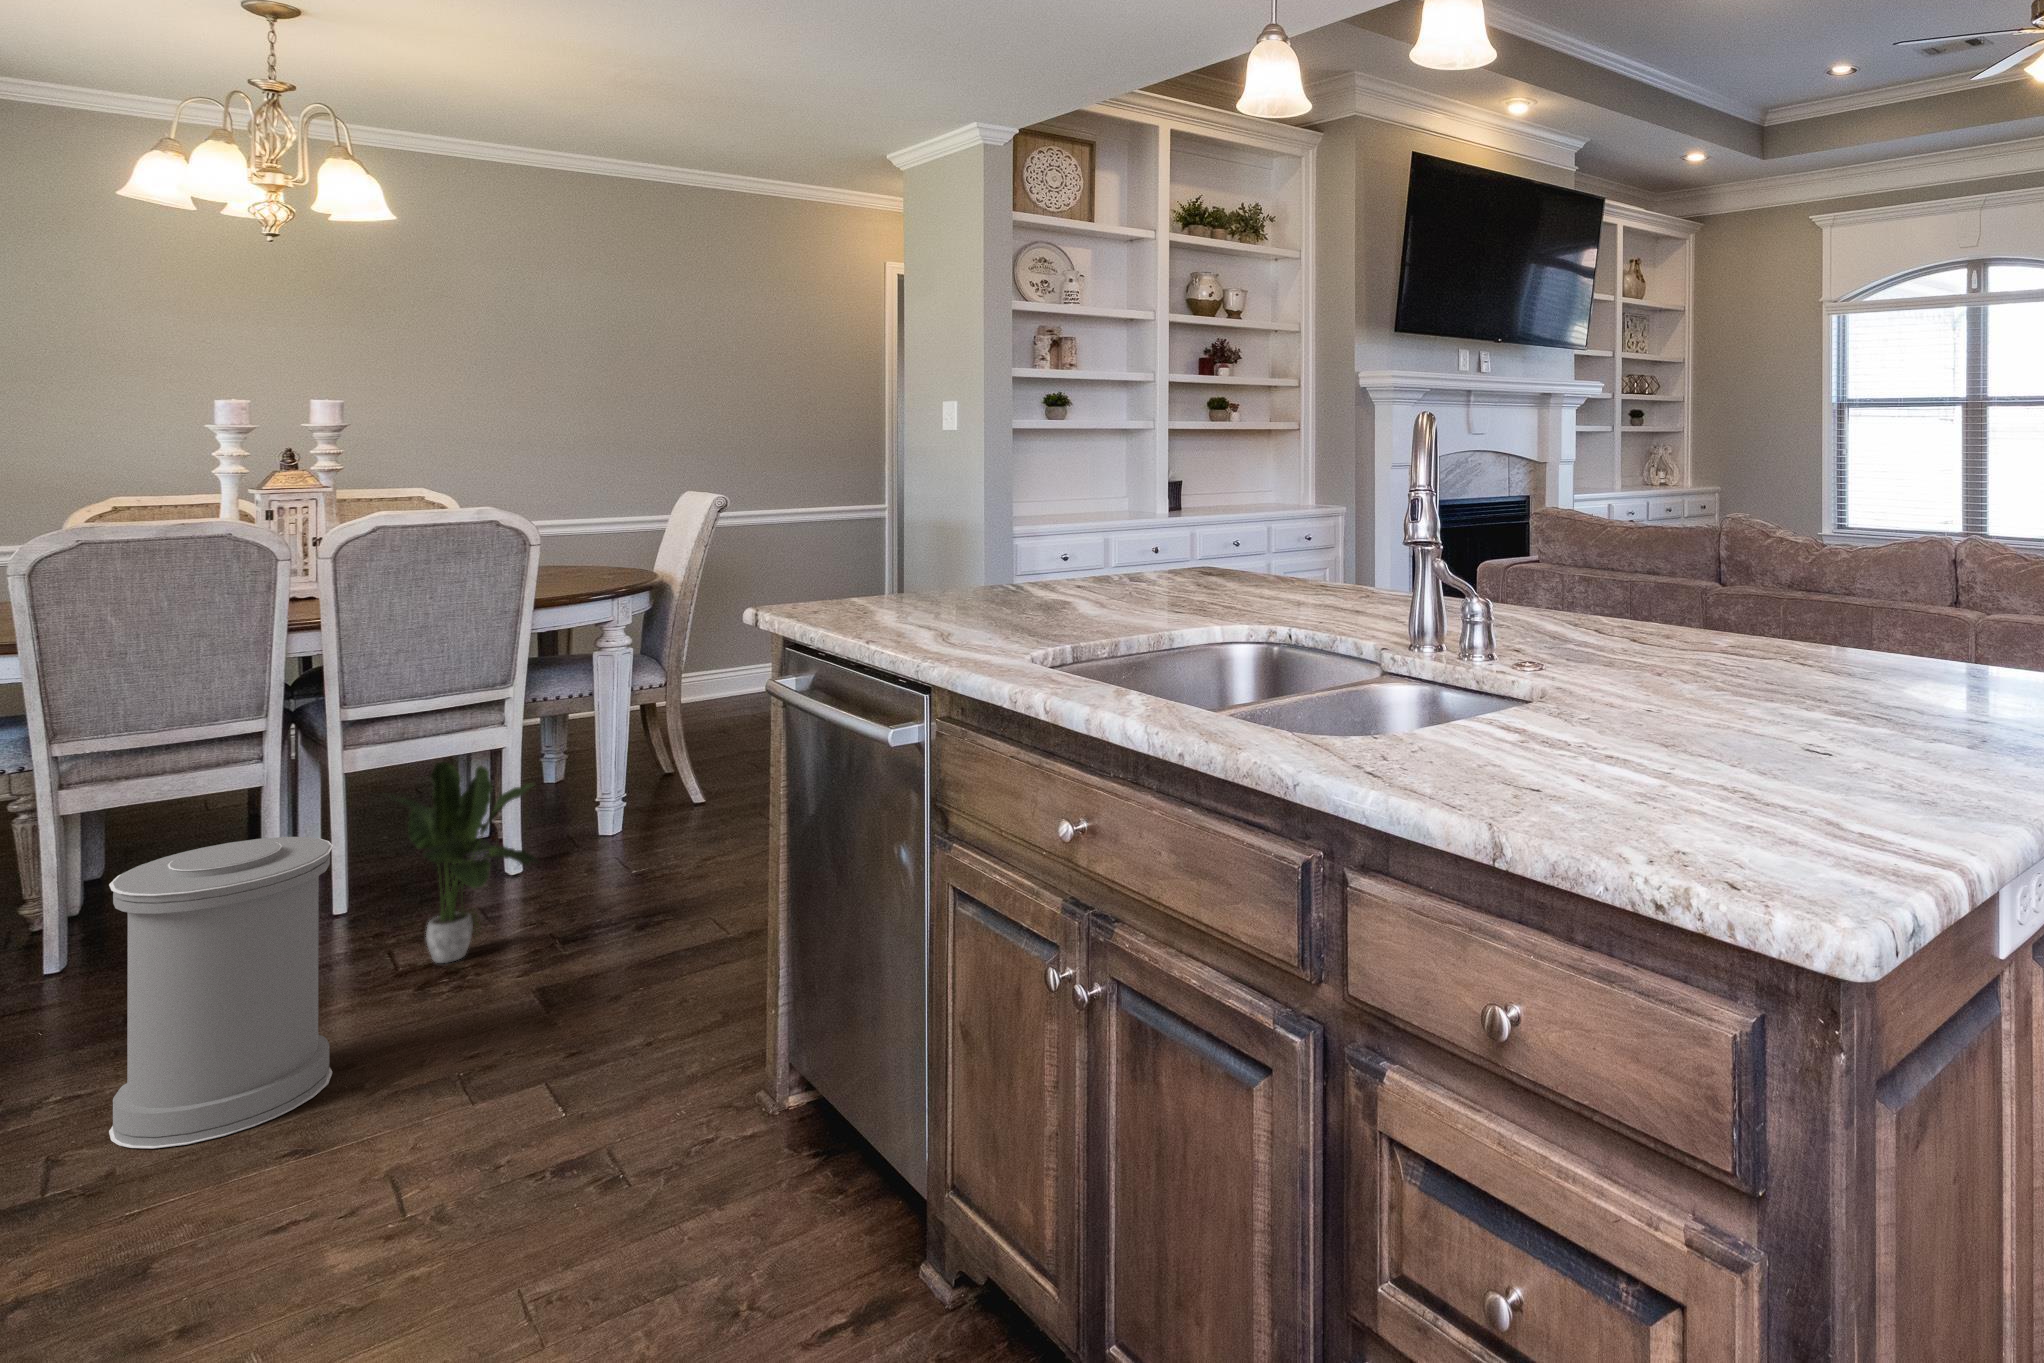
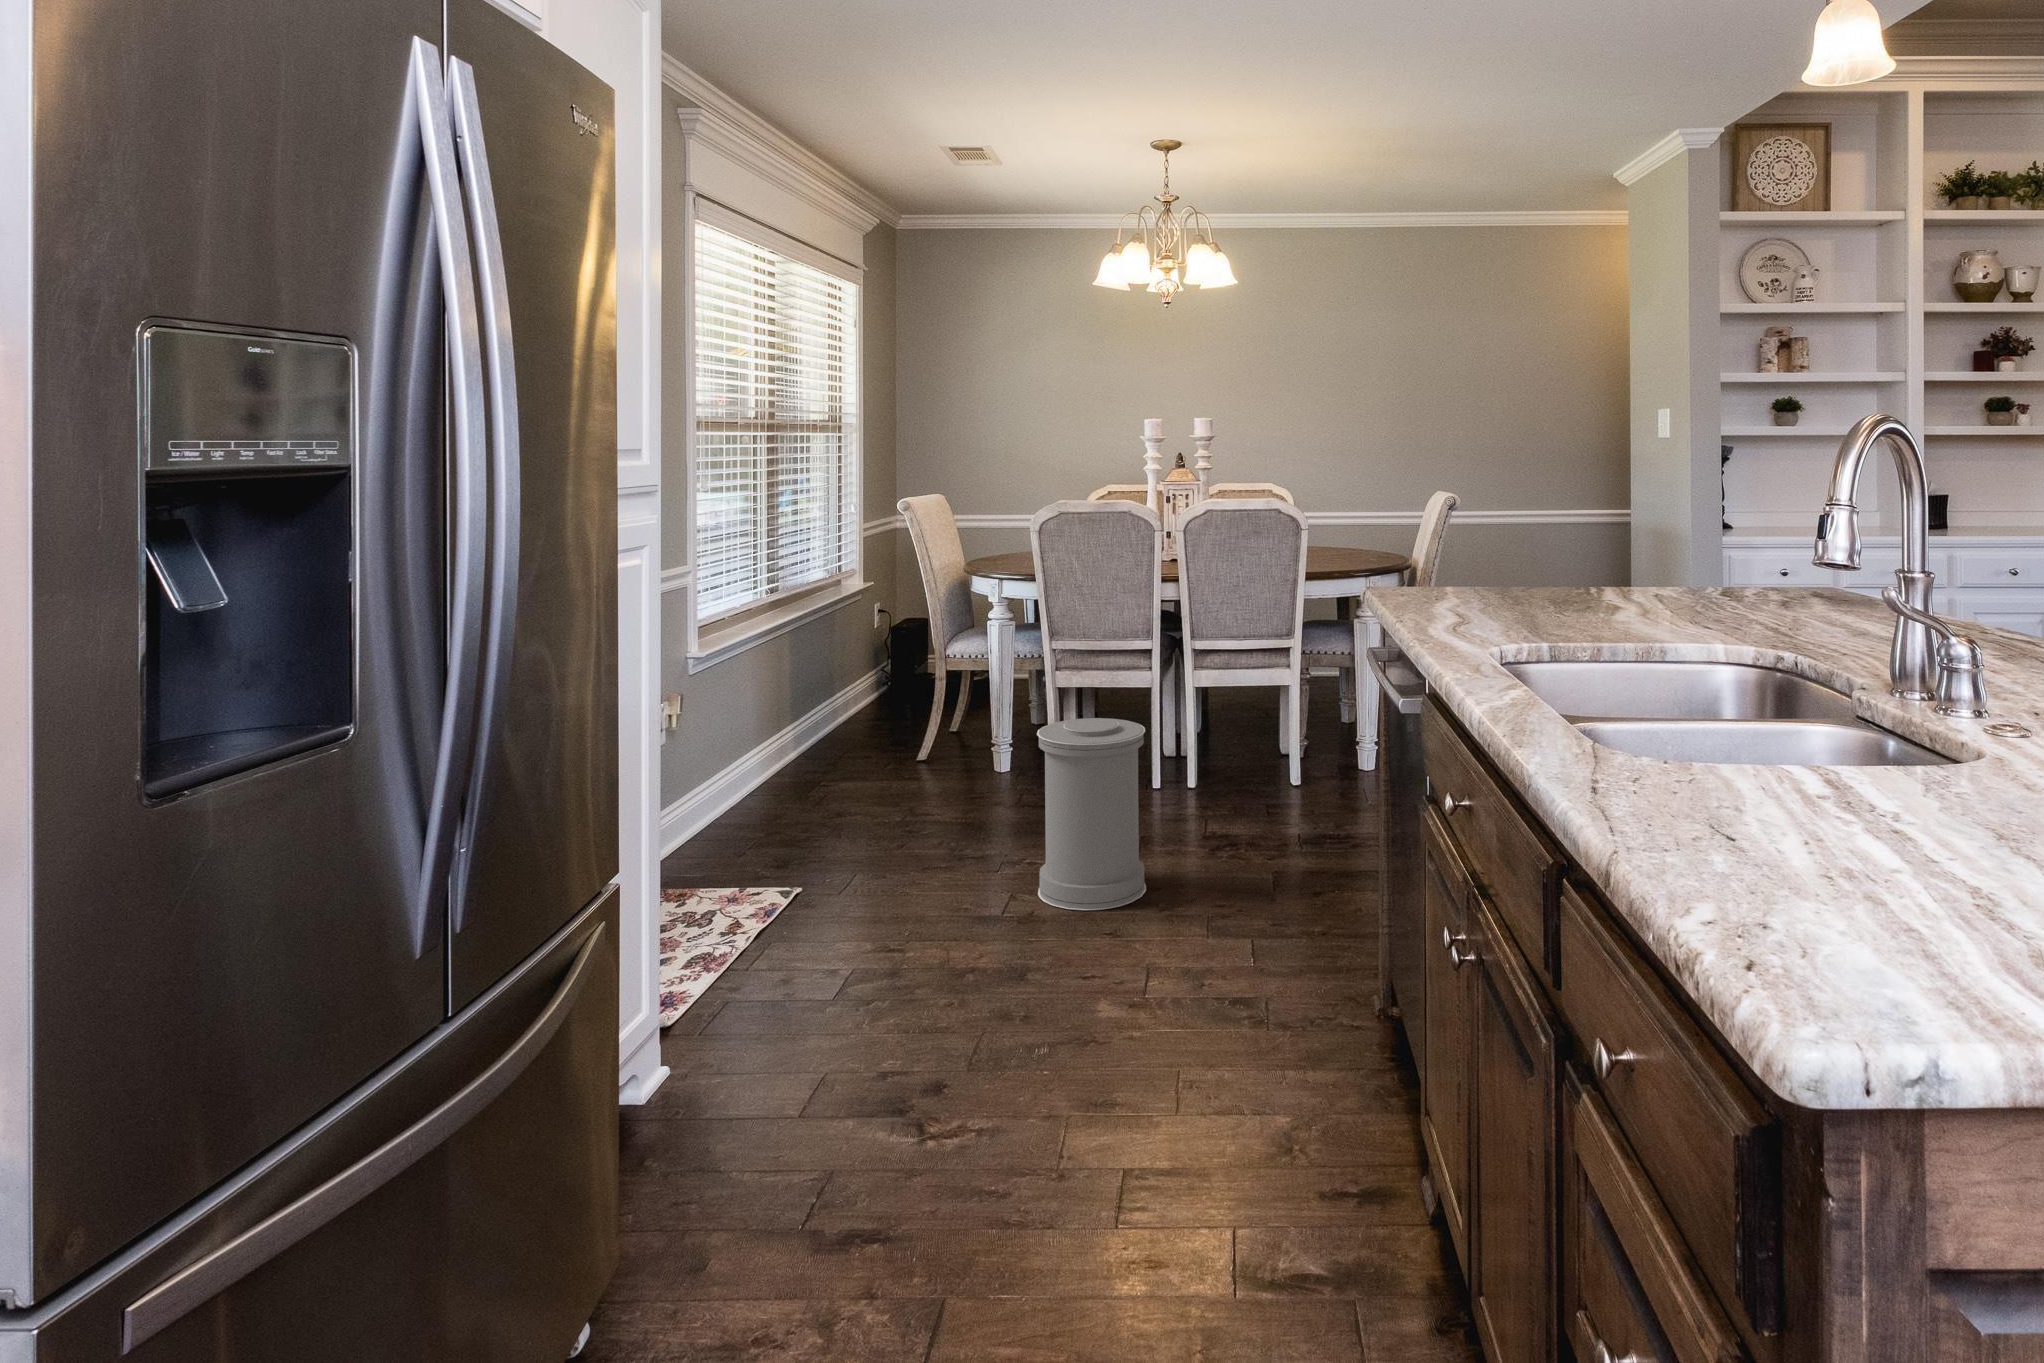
potted plant: present [390,762,538,963] -> none [1195,687,1291,837]

